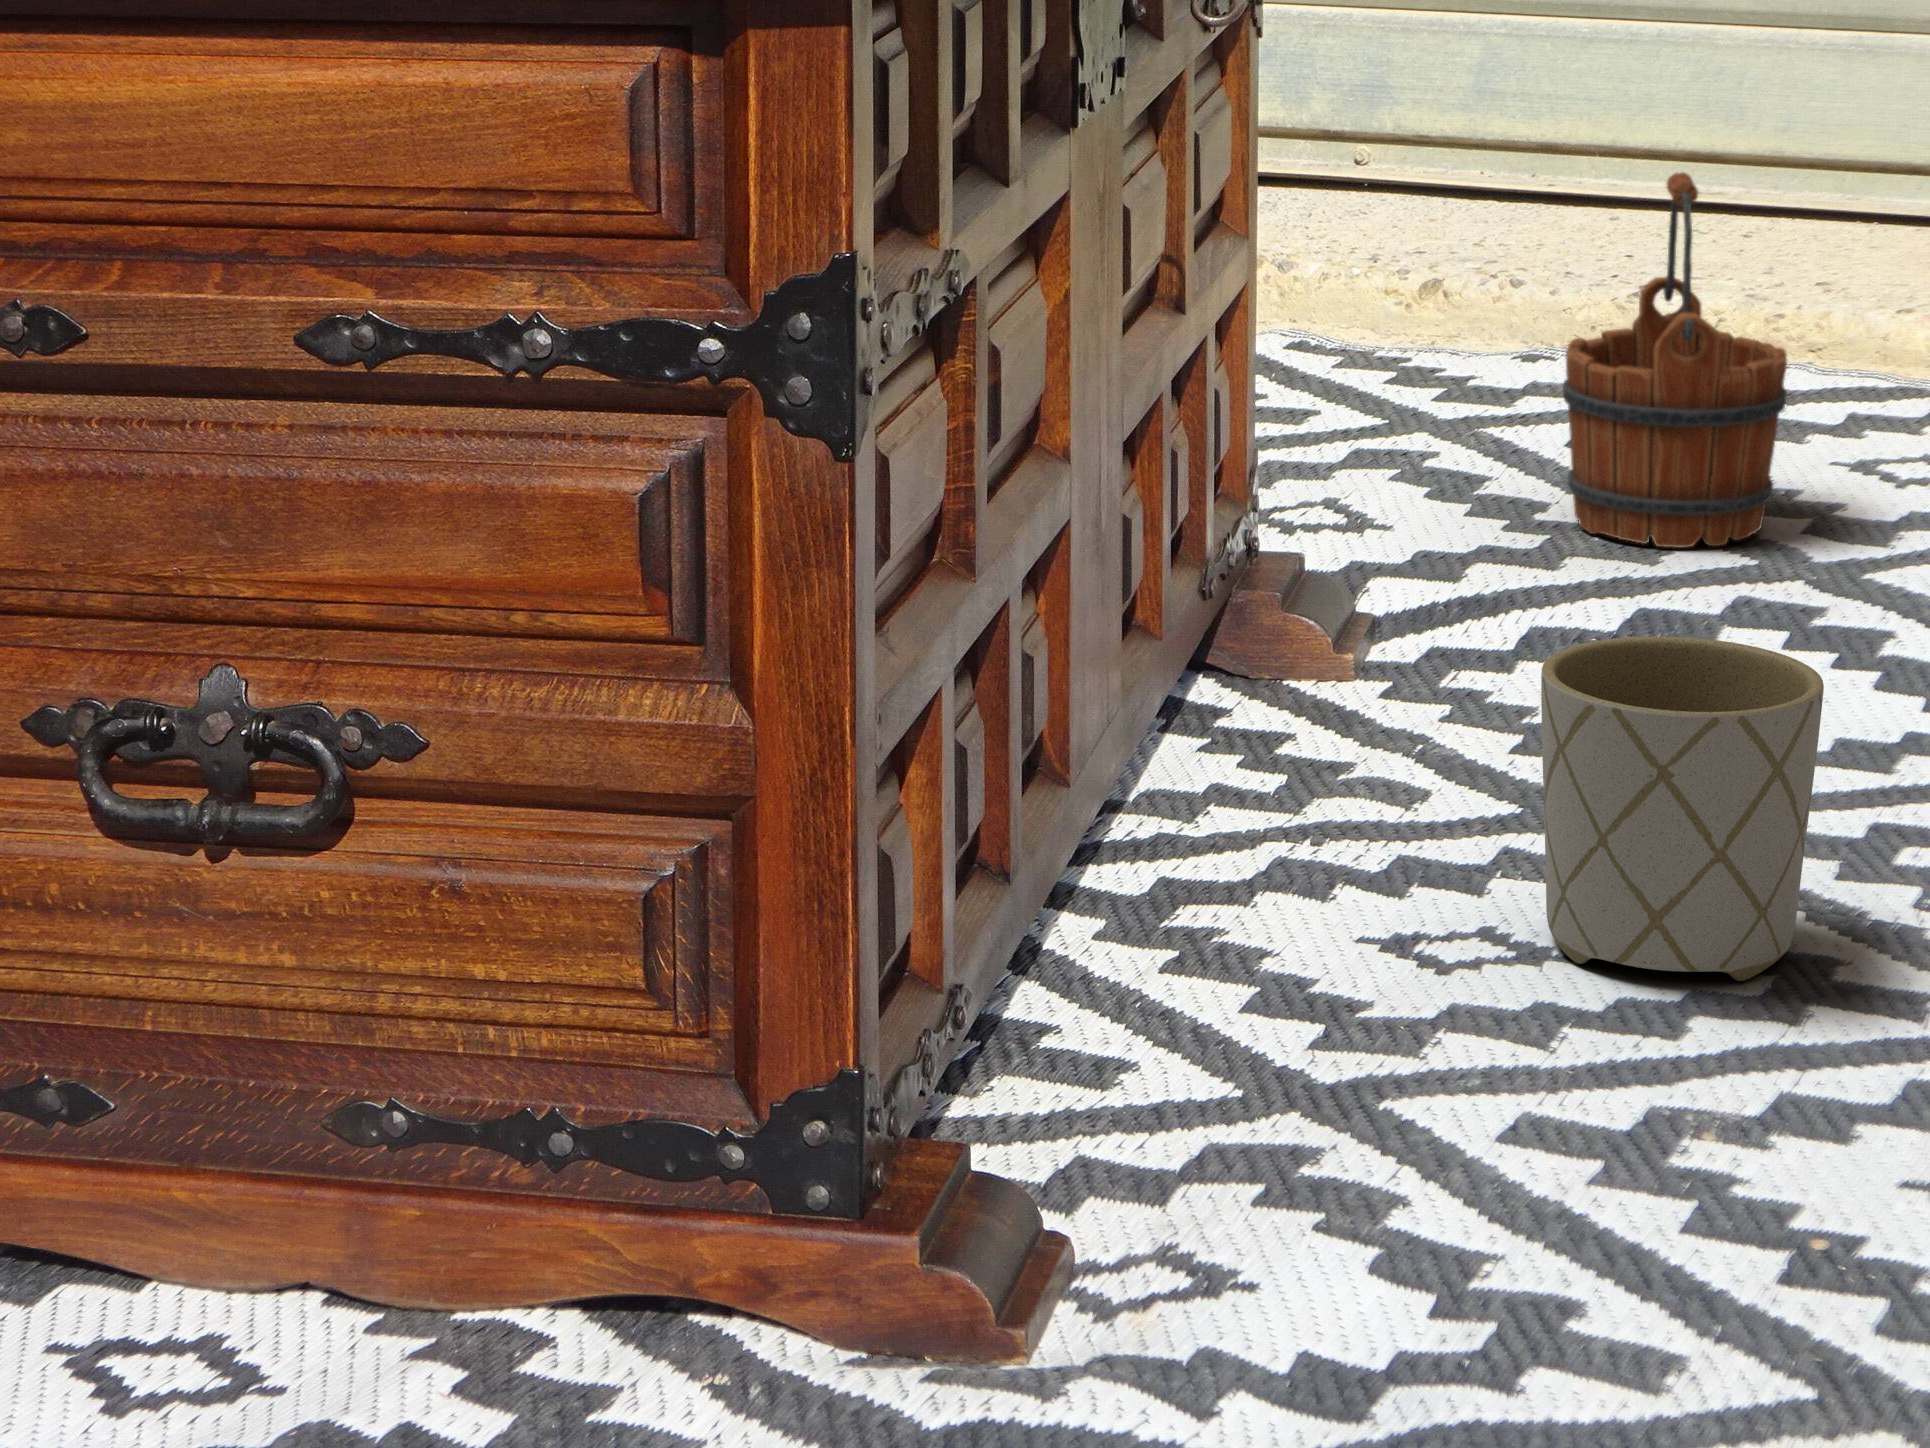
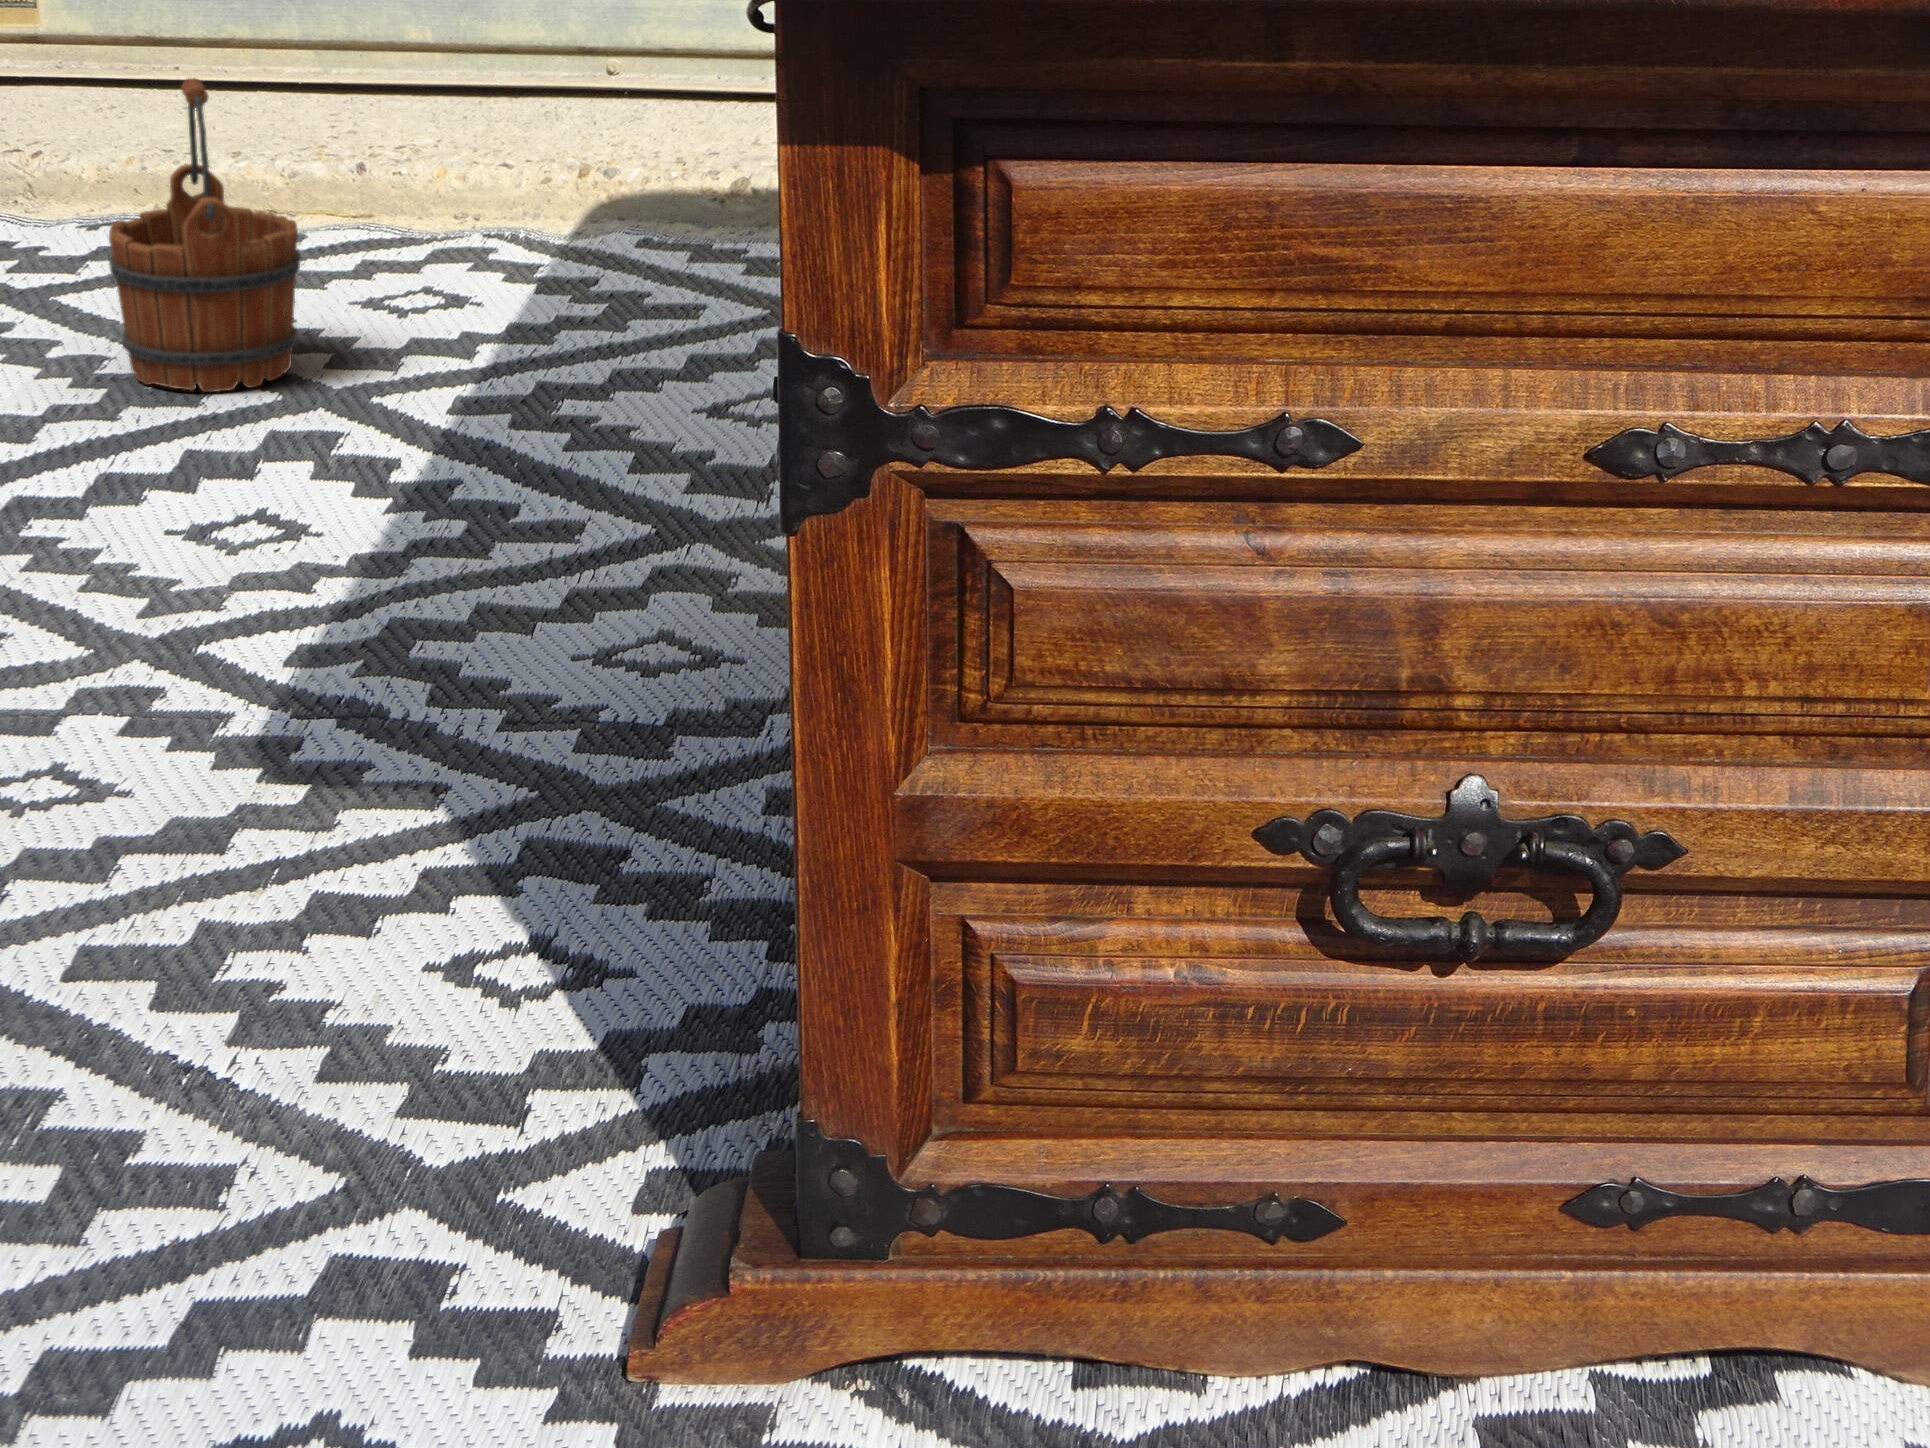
planter: present [1541,637,1824,981] -> none [77,503,324,795]

